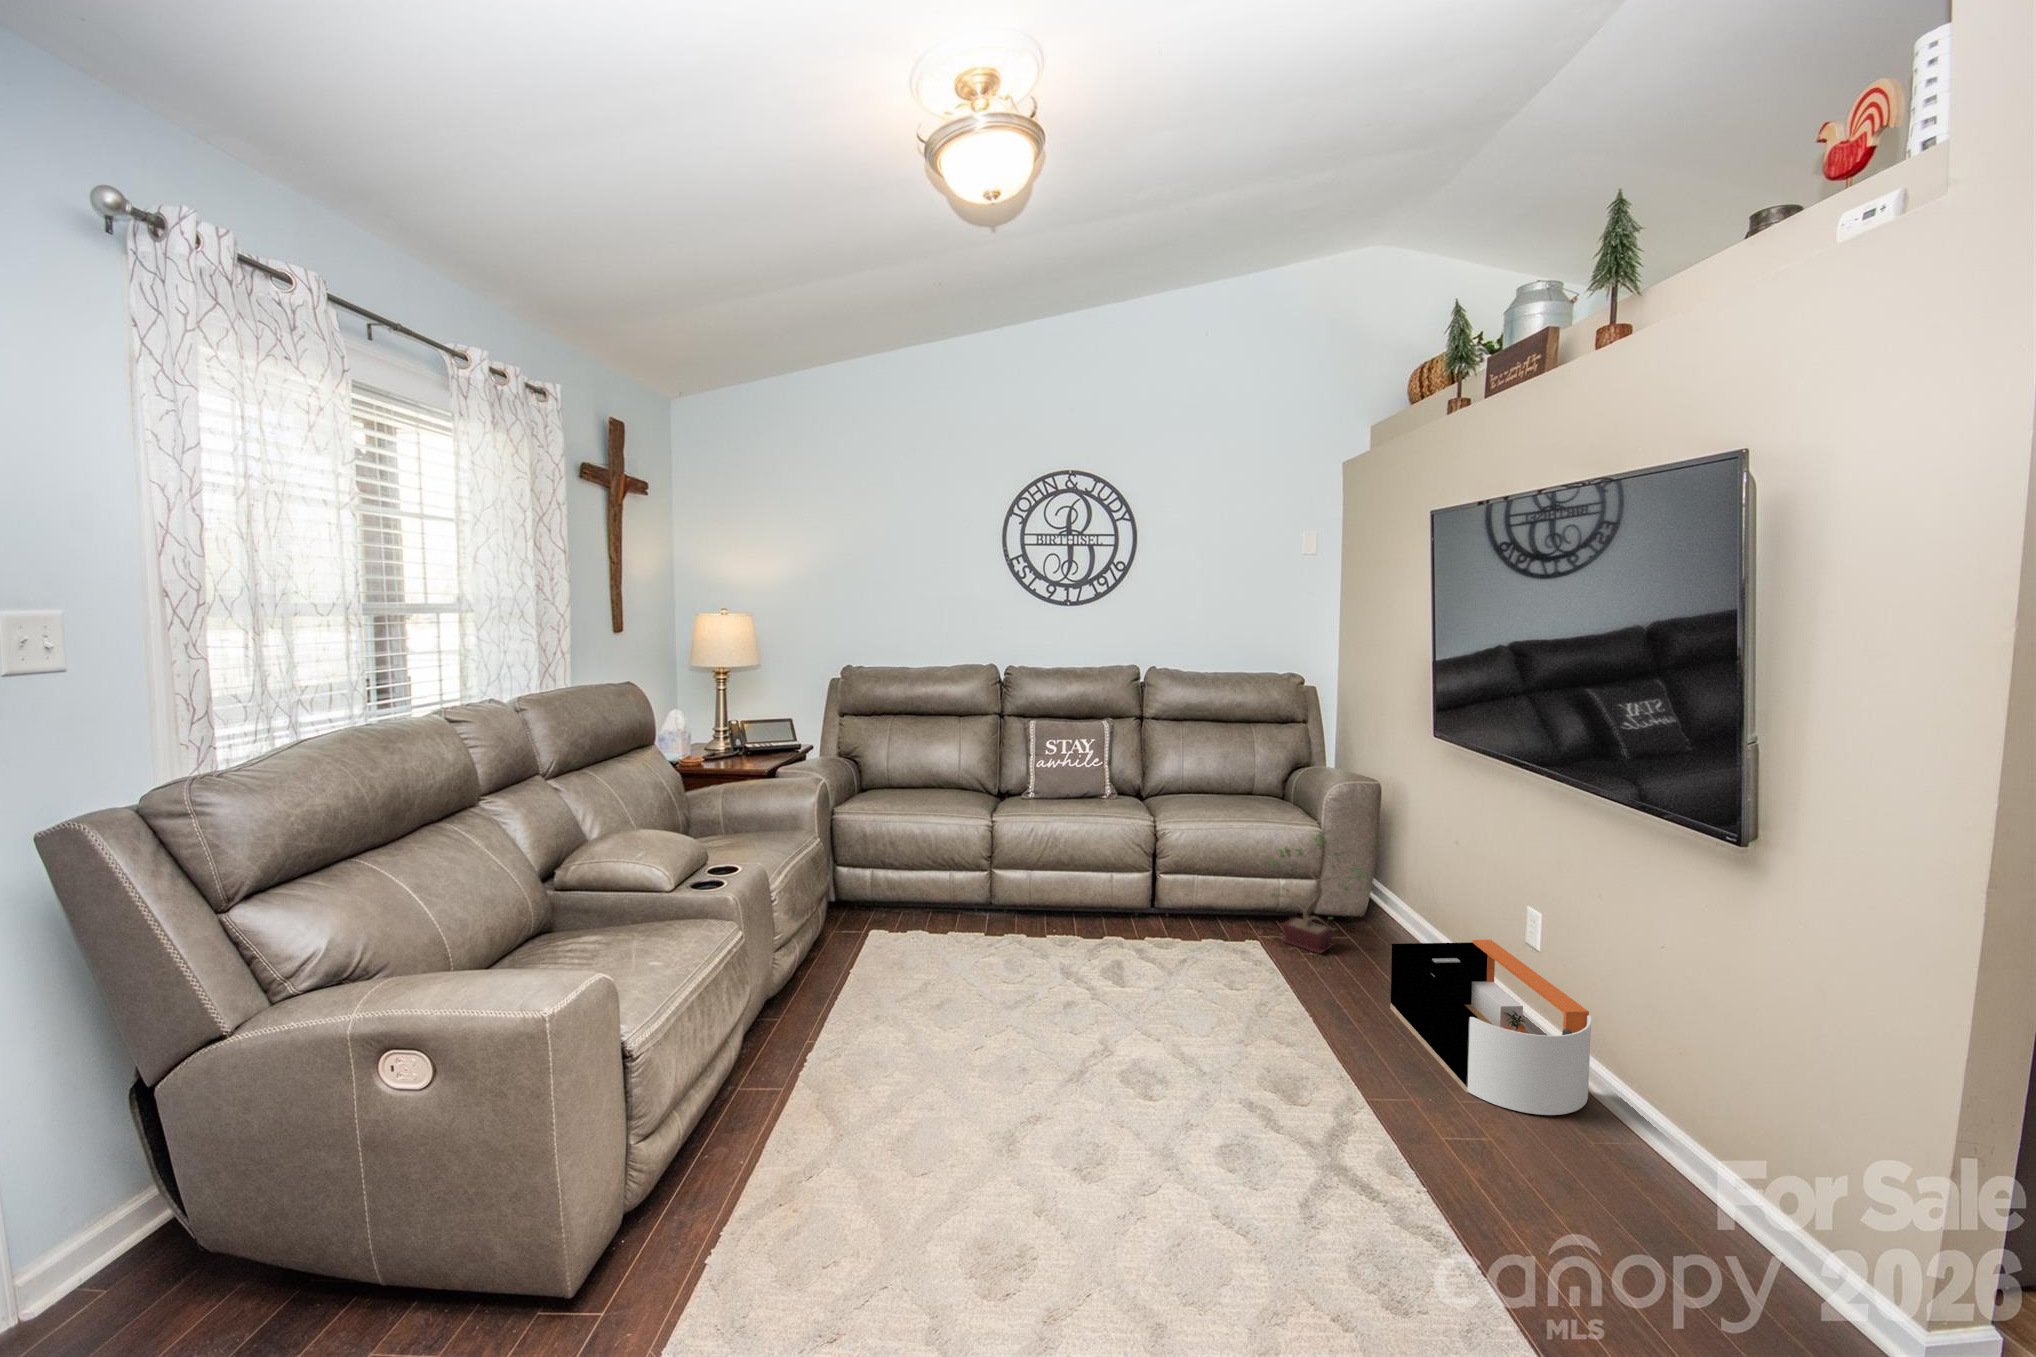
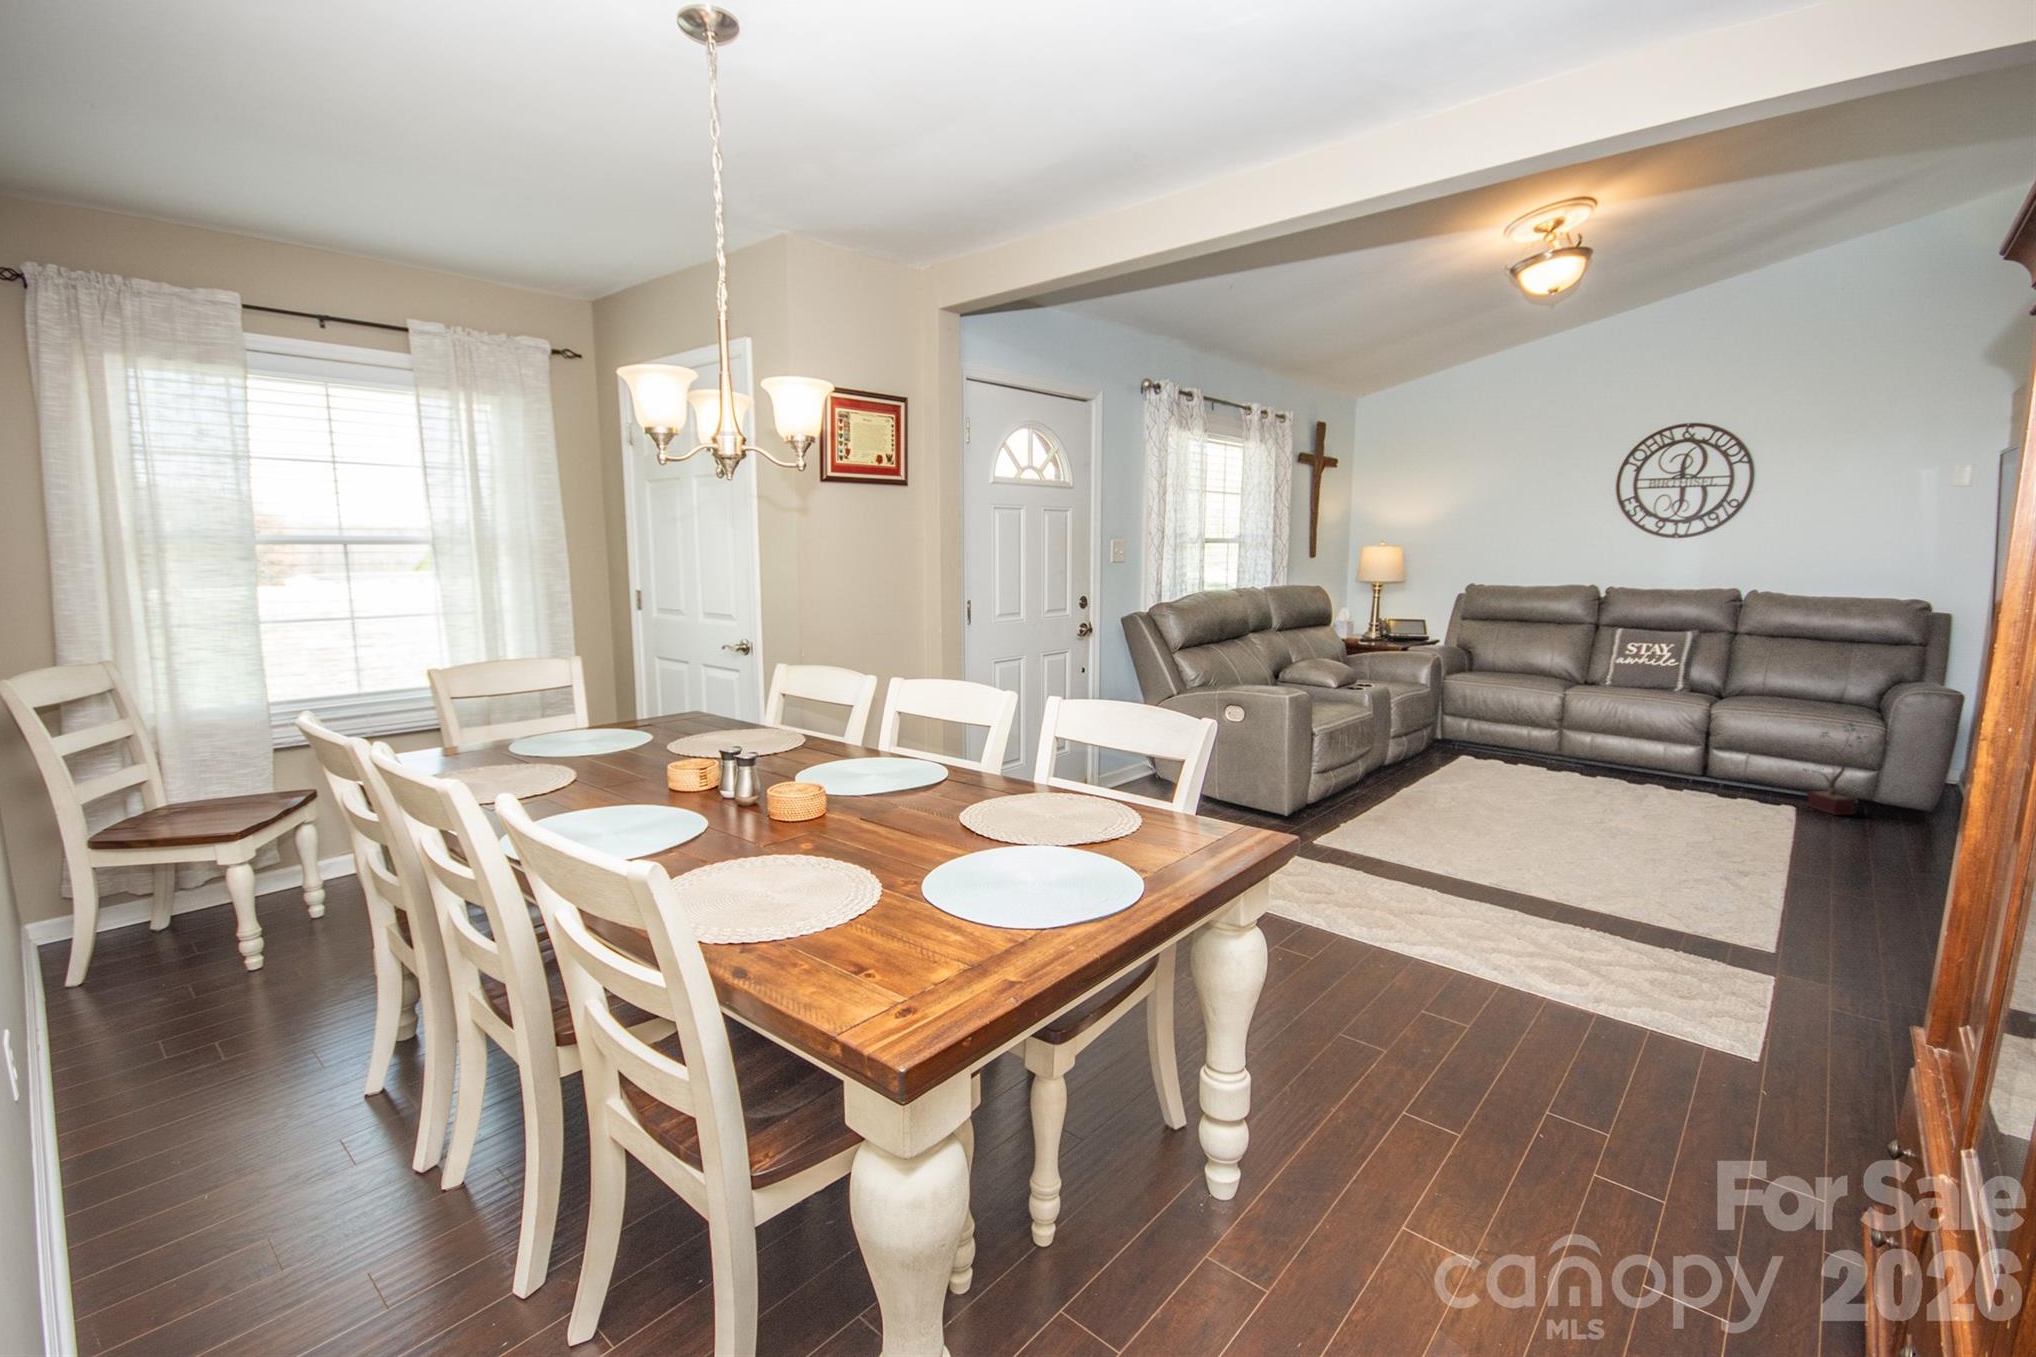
storage bin: present [1390,940,1591,1115] -> none [1857,791,1977,886]

